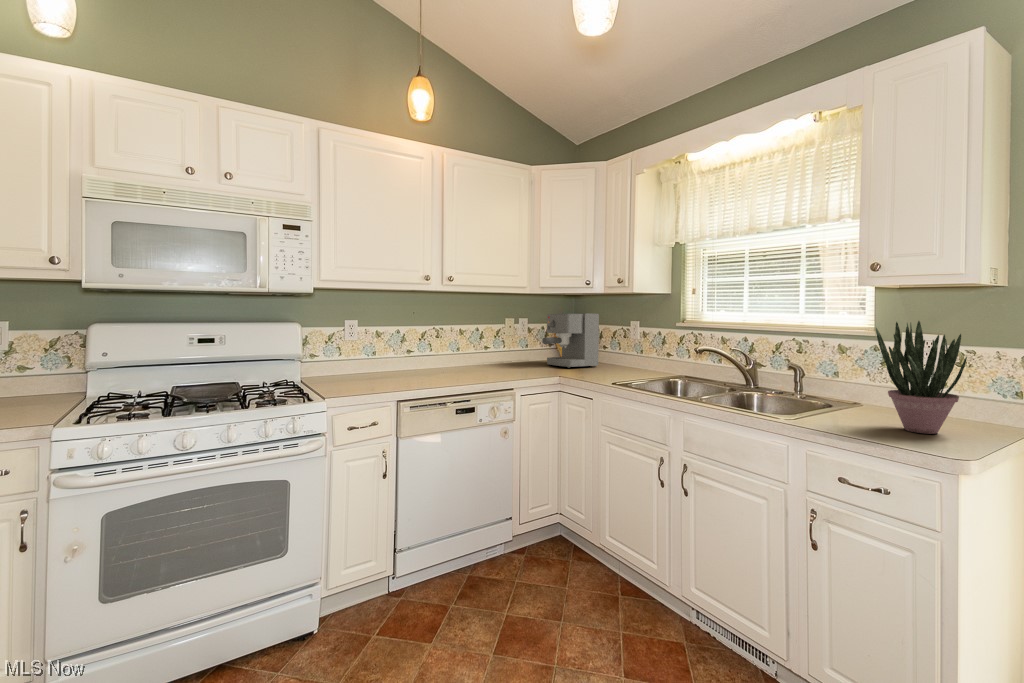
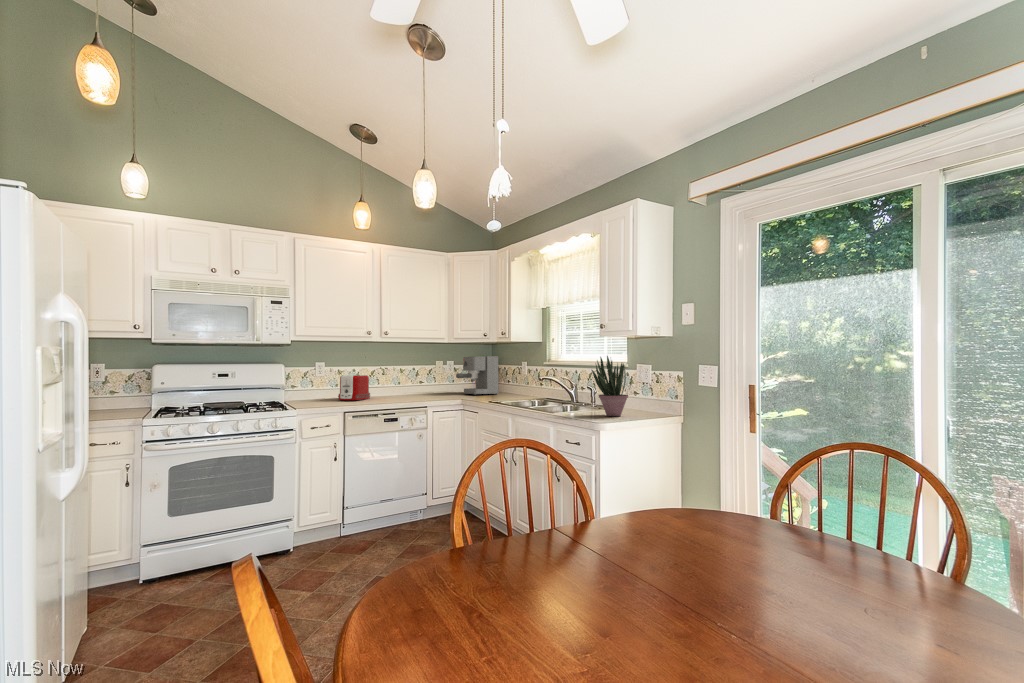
toaster: none [382,340,426,378] -> present [338,375,370,400]

